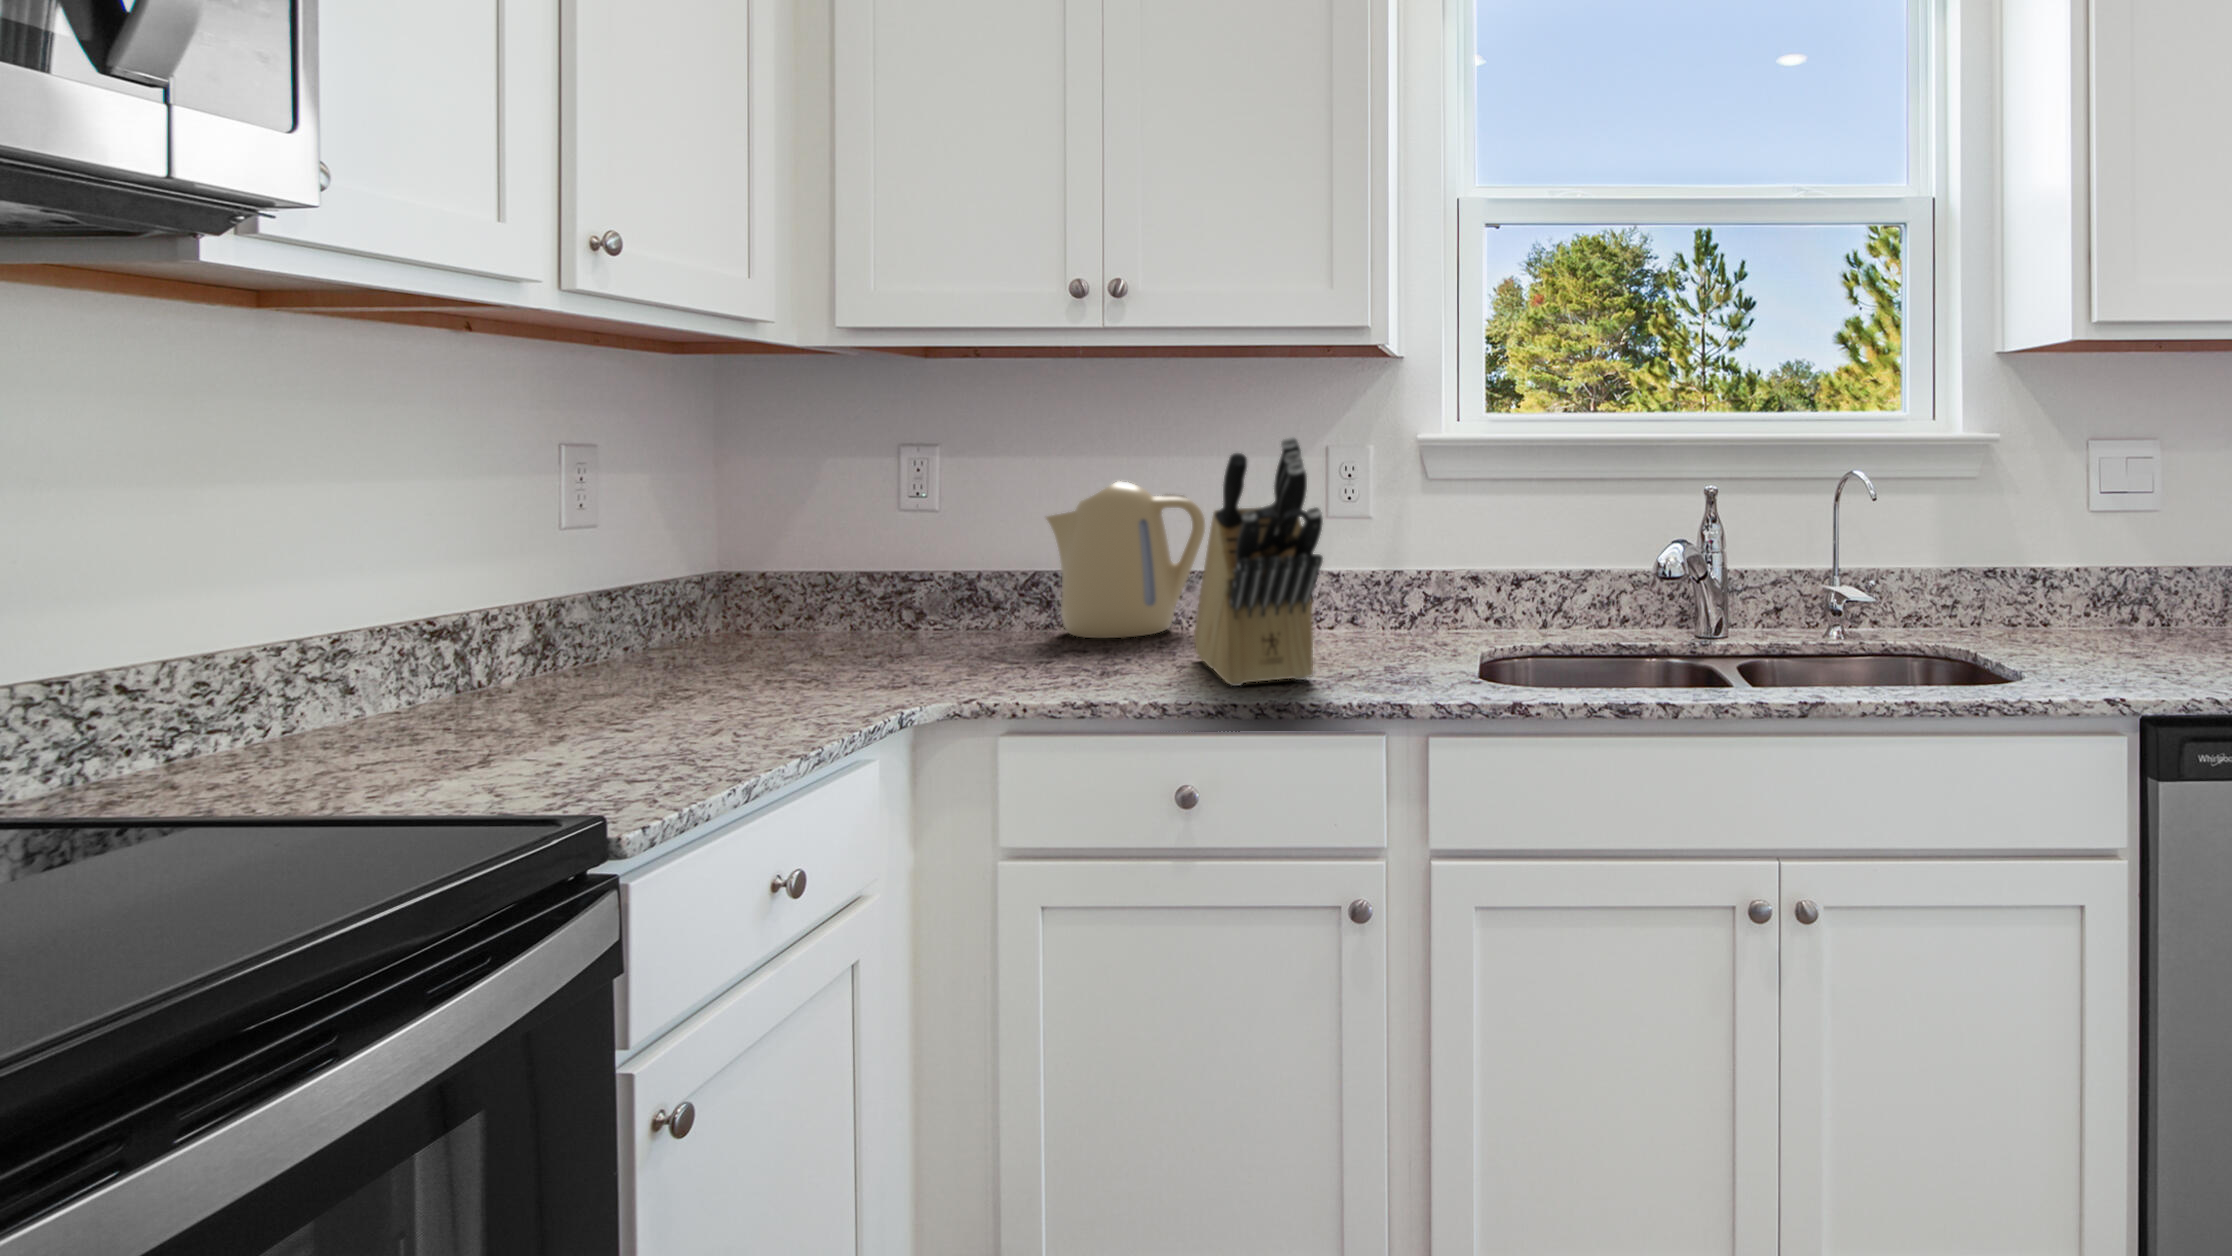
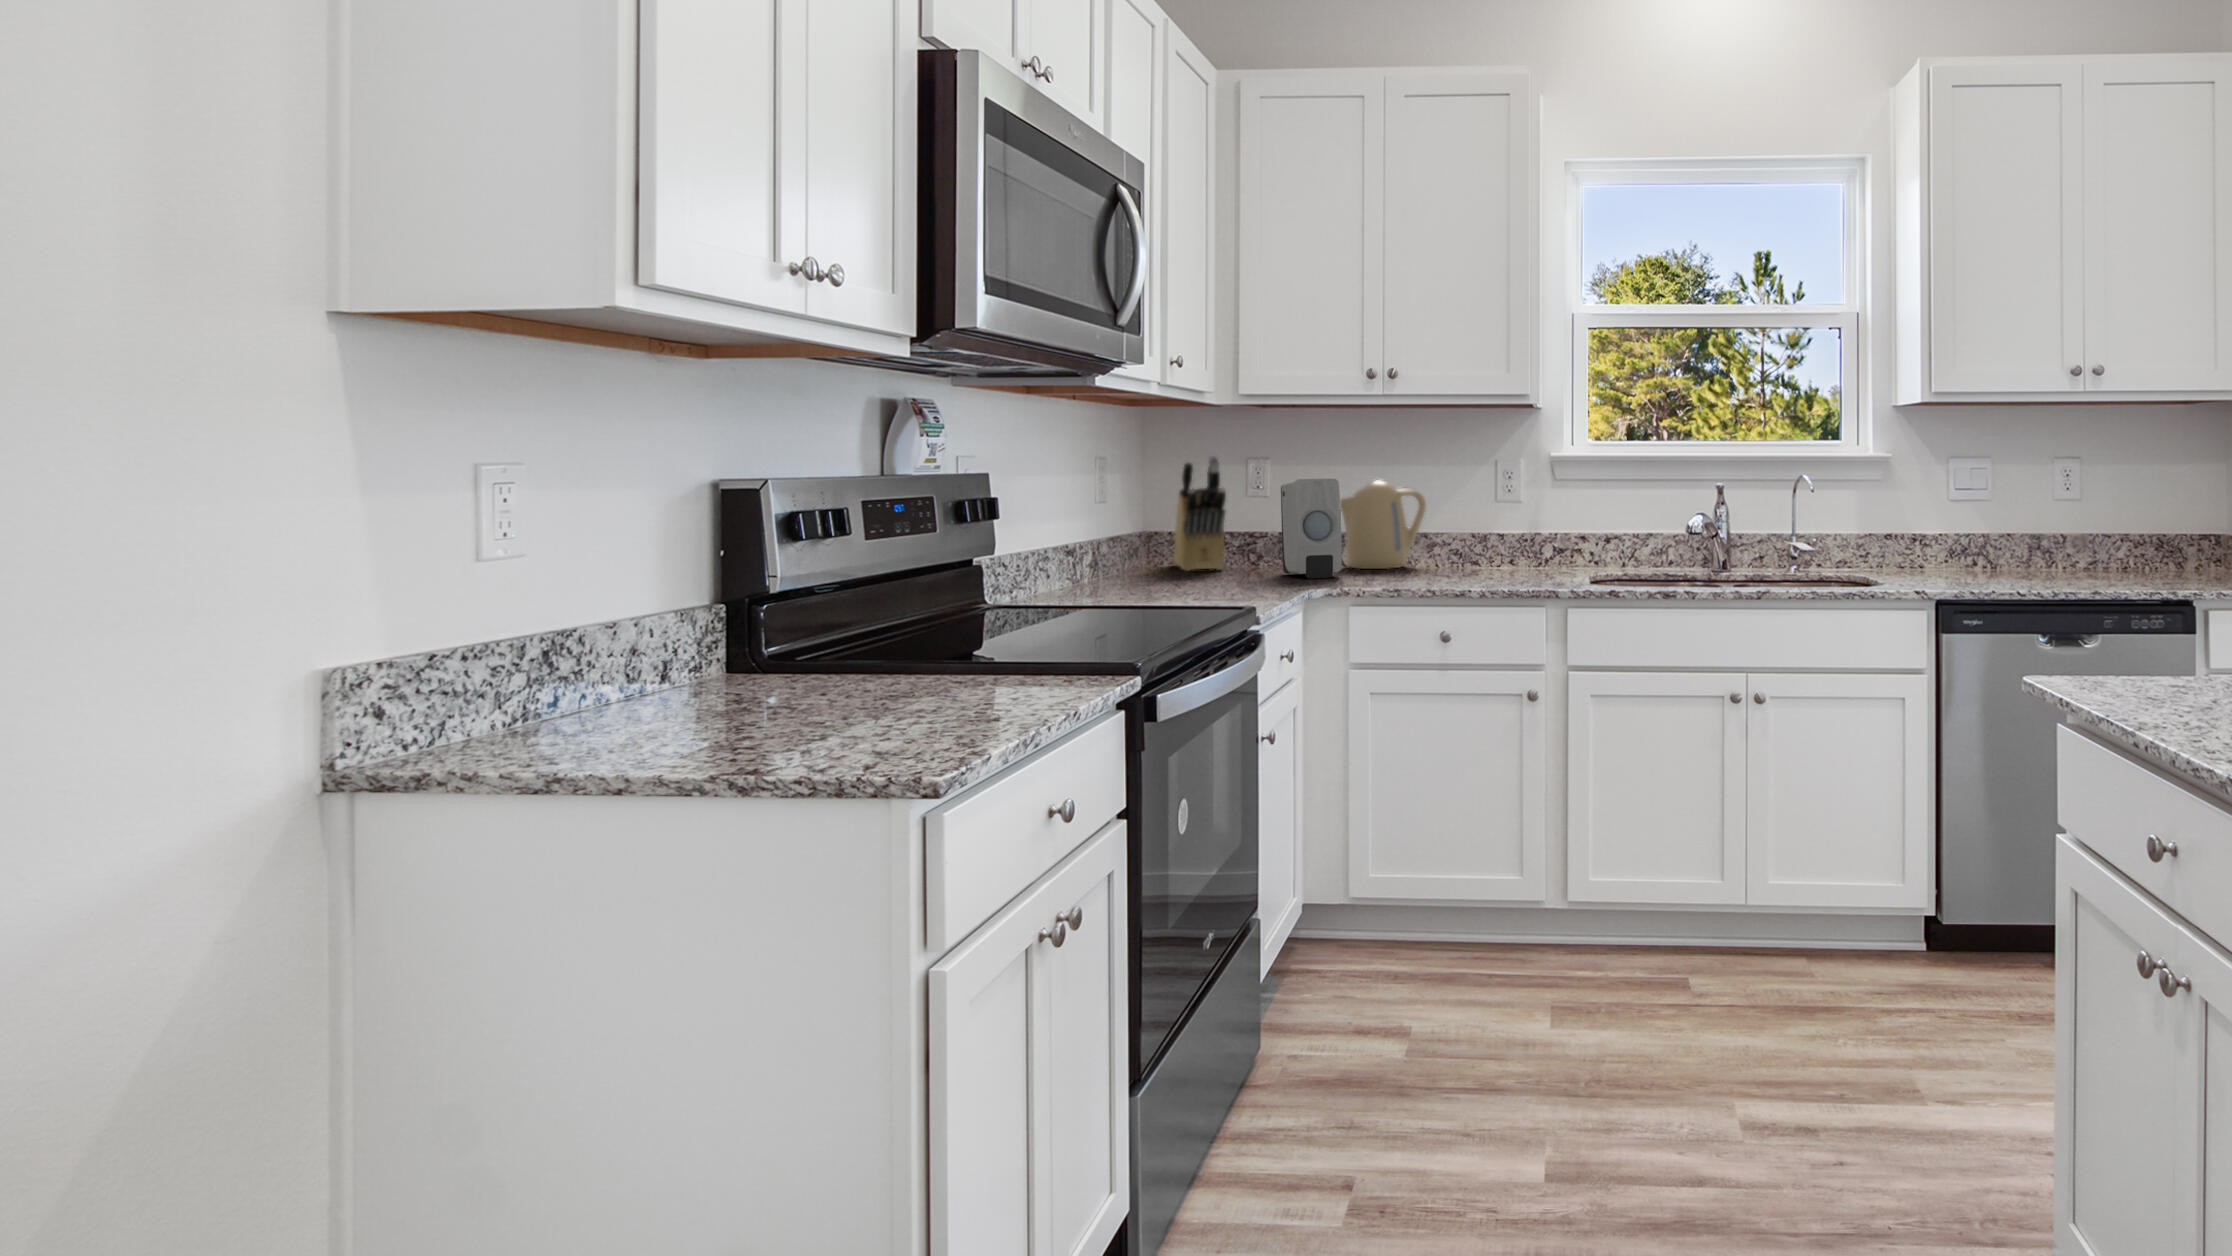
knife block: present [1194,437,1323,686] -> present [1173,456,1226,571]
soap dispenser: none [919,482,1017,672] -> present [1281,479,1342,578]

